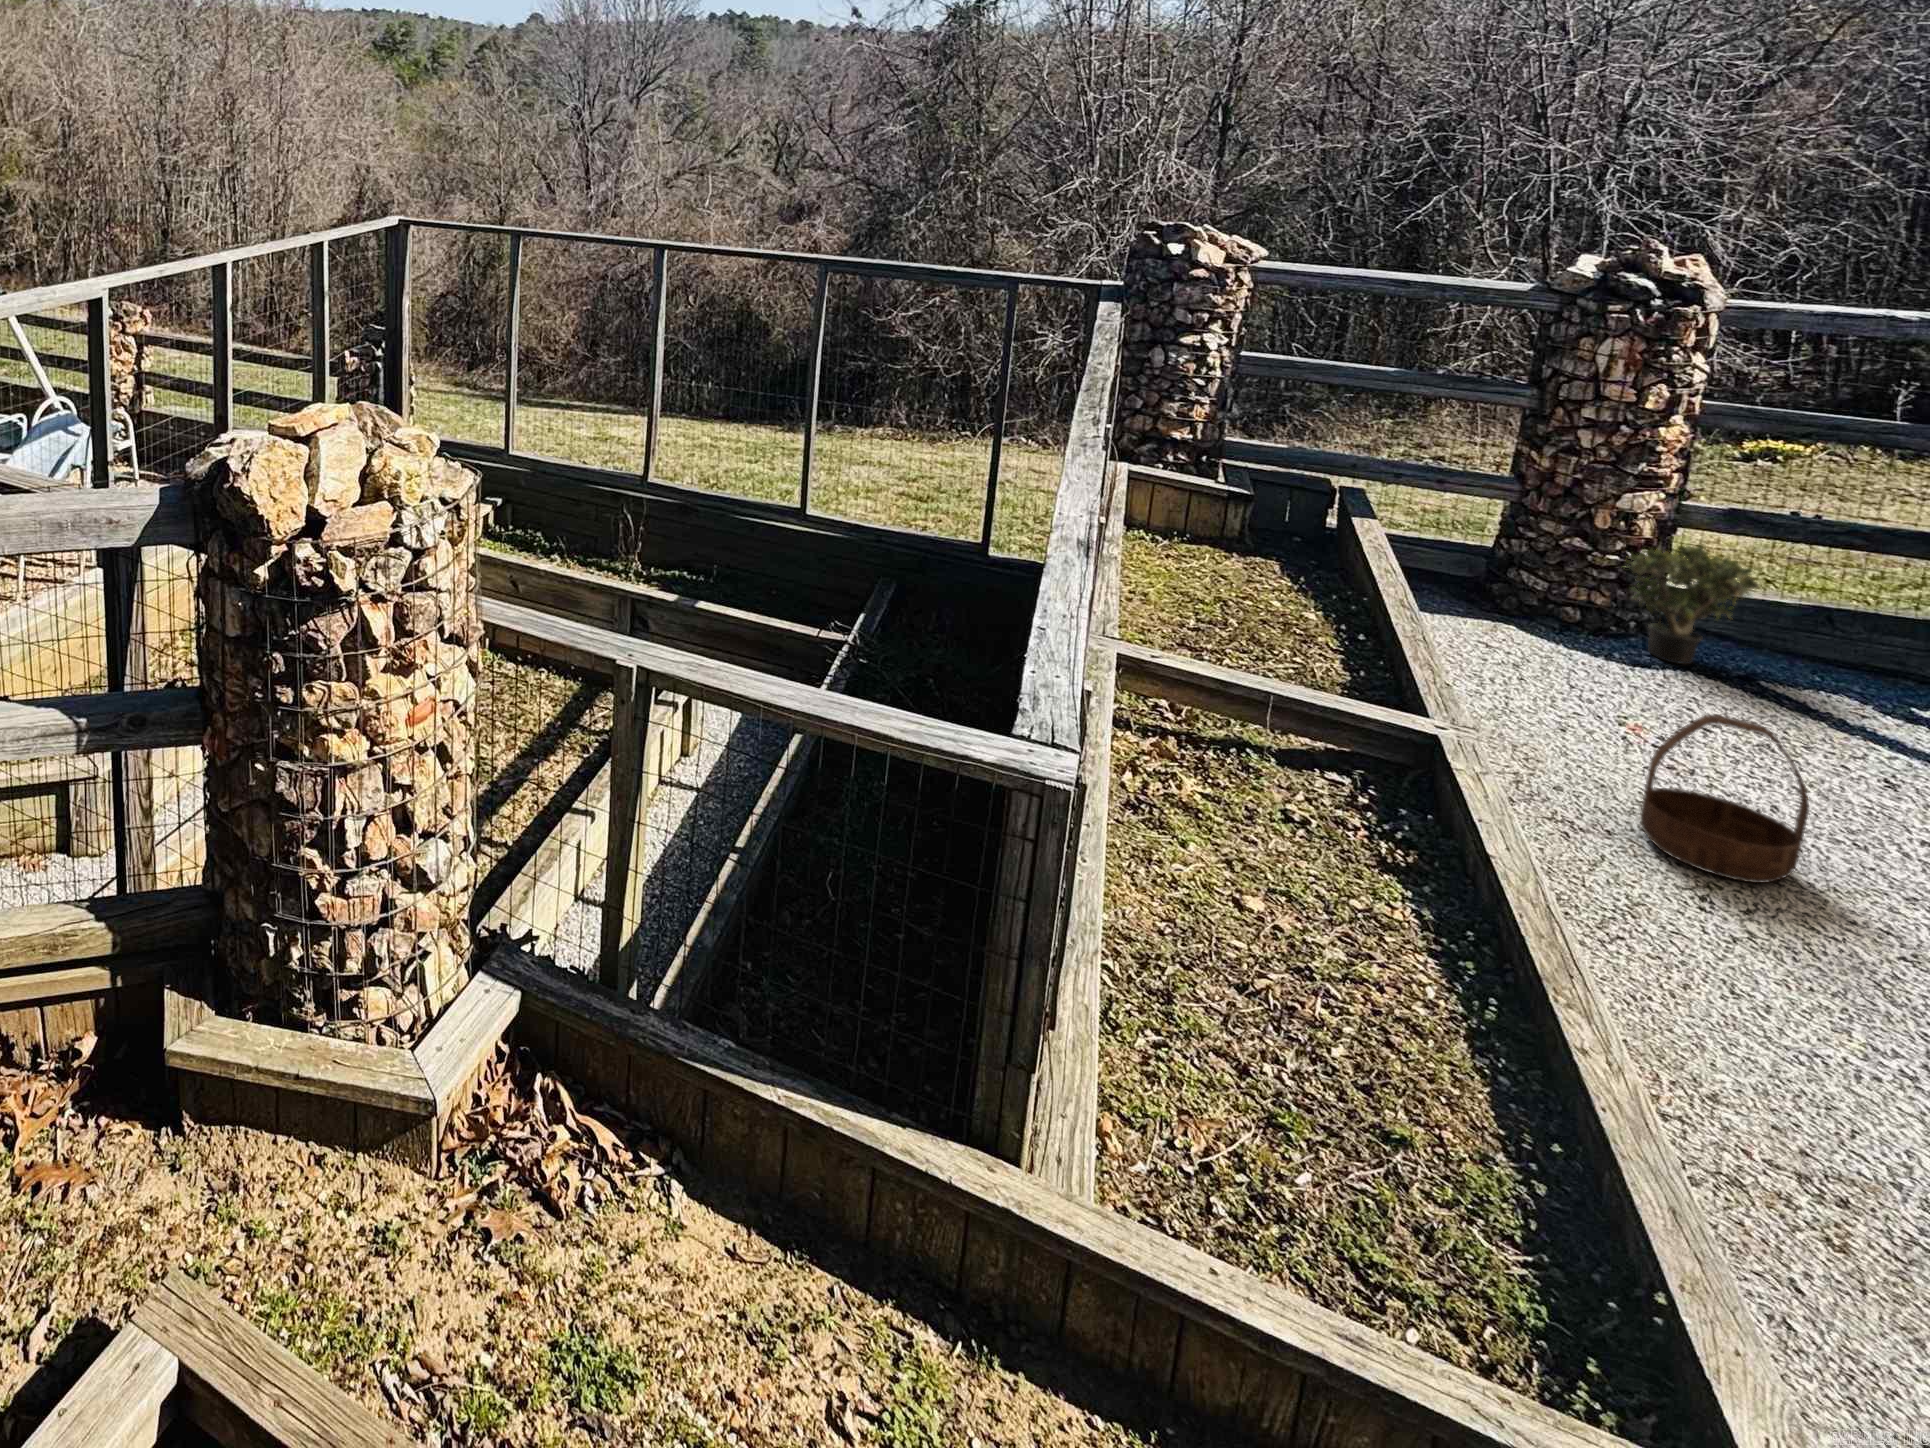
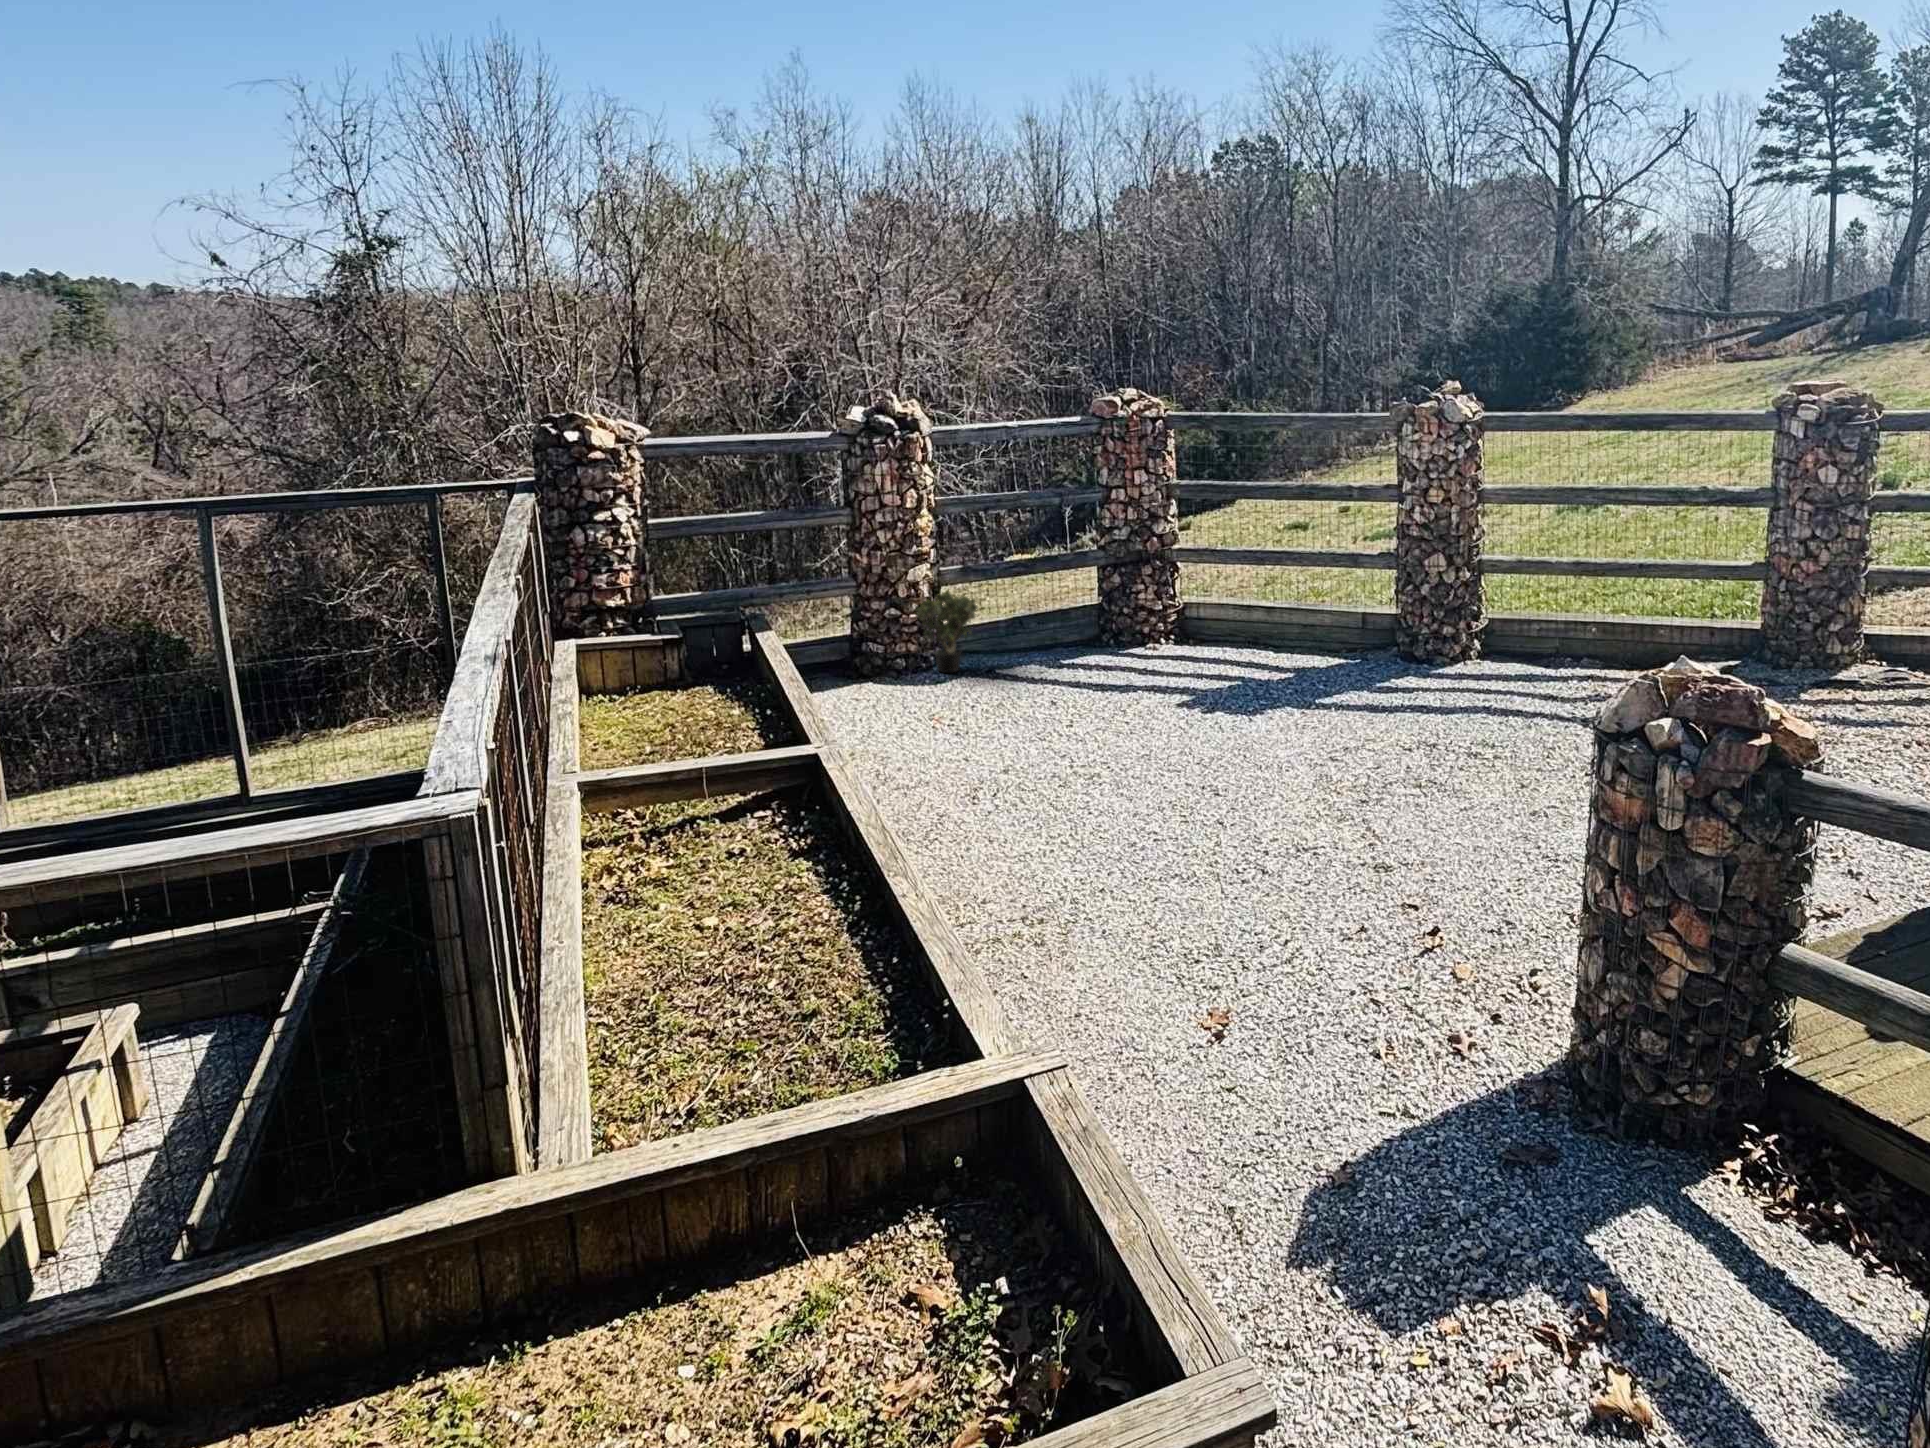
basket: present [1640,714,1809,883] -> none [935,678,1011,781]

